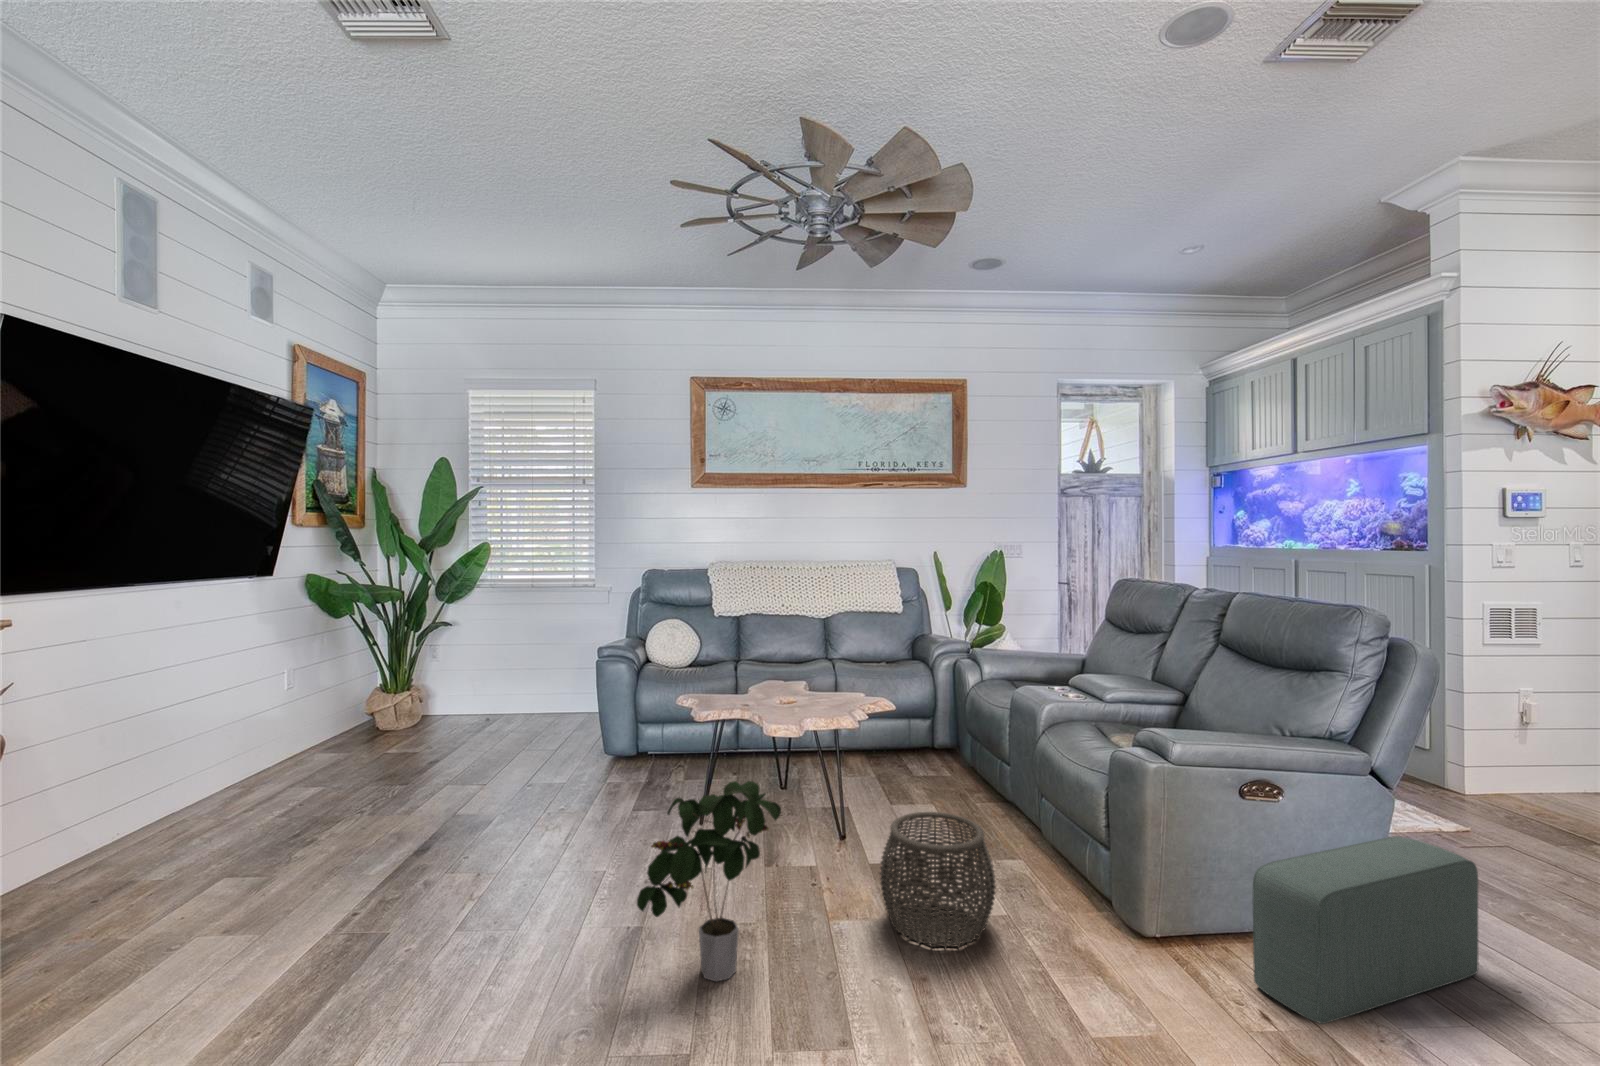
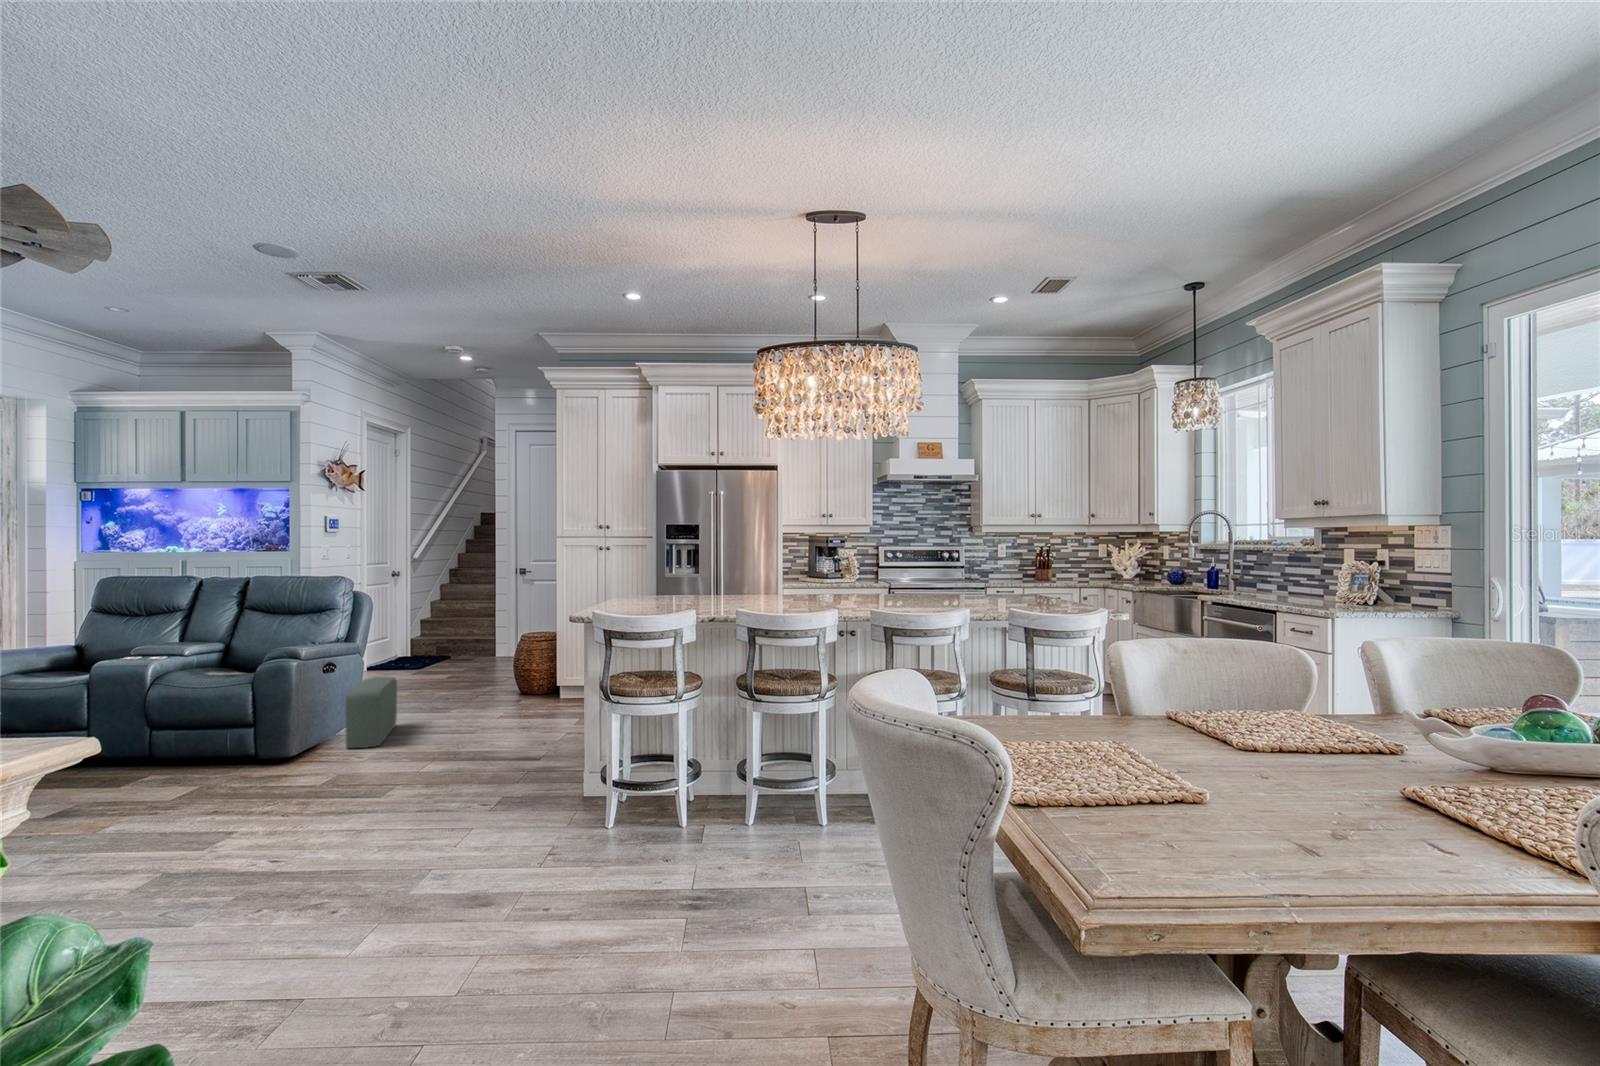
potted plant: present [637,781,781,981] -> none [93,710,143,840]
woven basket: present [880,812,996,948] -> none [142,721,232,797]

